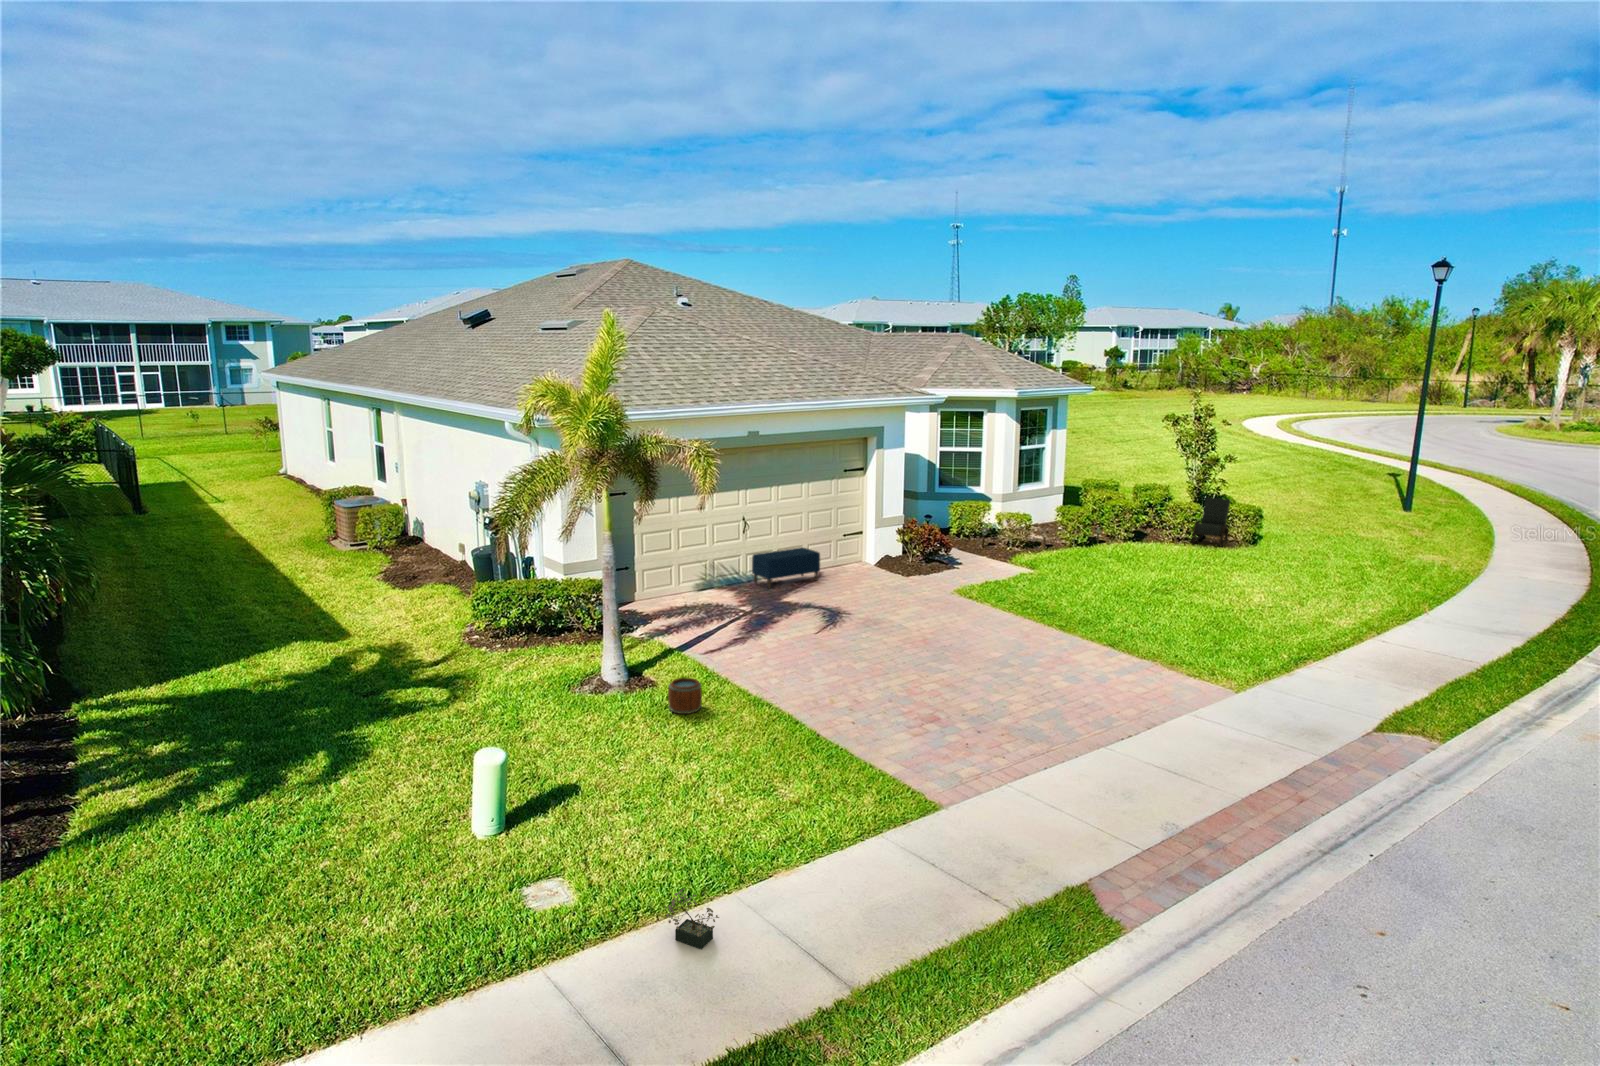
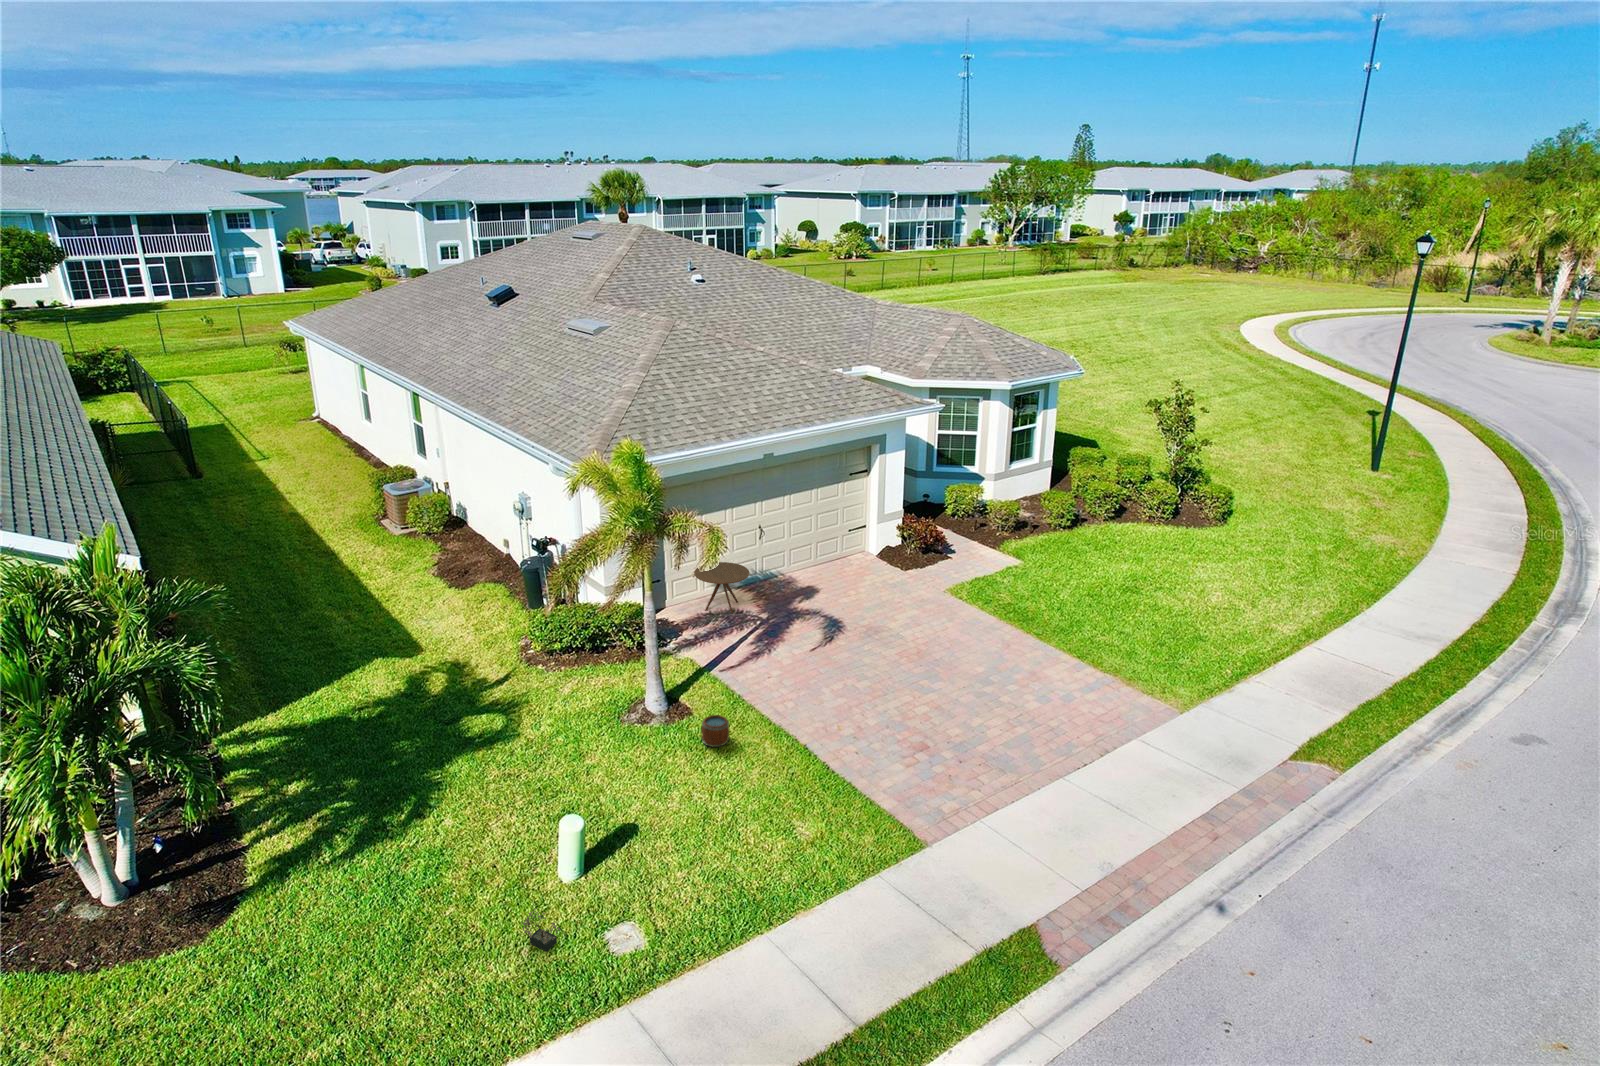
lounge chair: present [1192,498,1230,547] -> none [1167,484,1205,533]
bench: present [752,547,820,588] -> none [766,546,827,588]
round table: none [670,555,732,607] -> present [694,562,749,613]
decorative plant: present [665,888,719,949] -> present [521,908,560,952]

